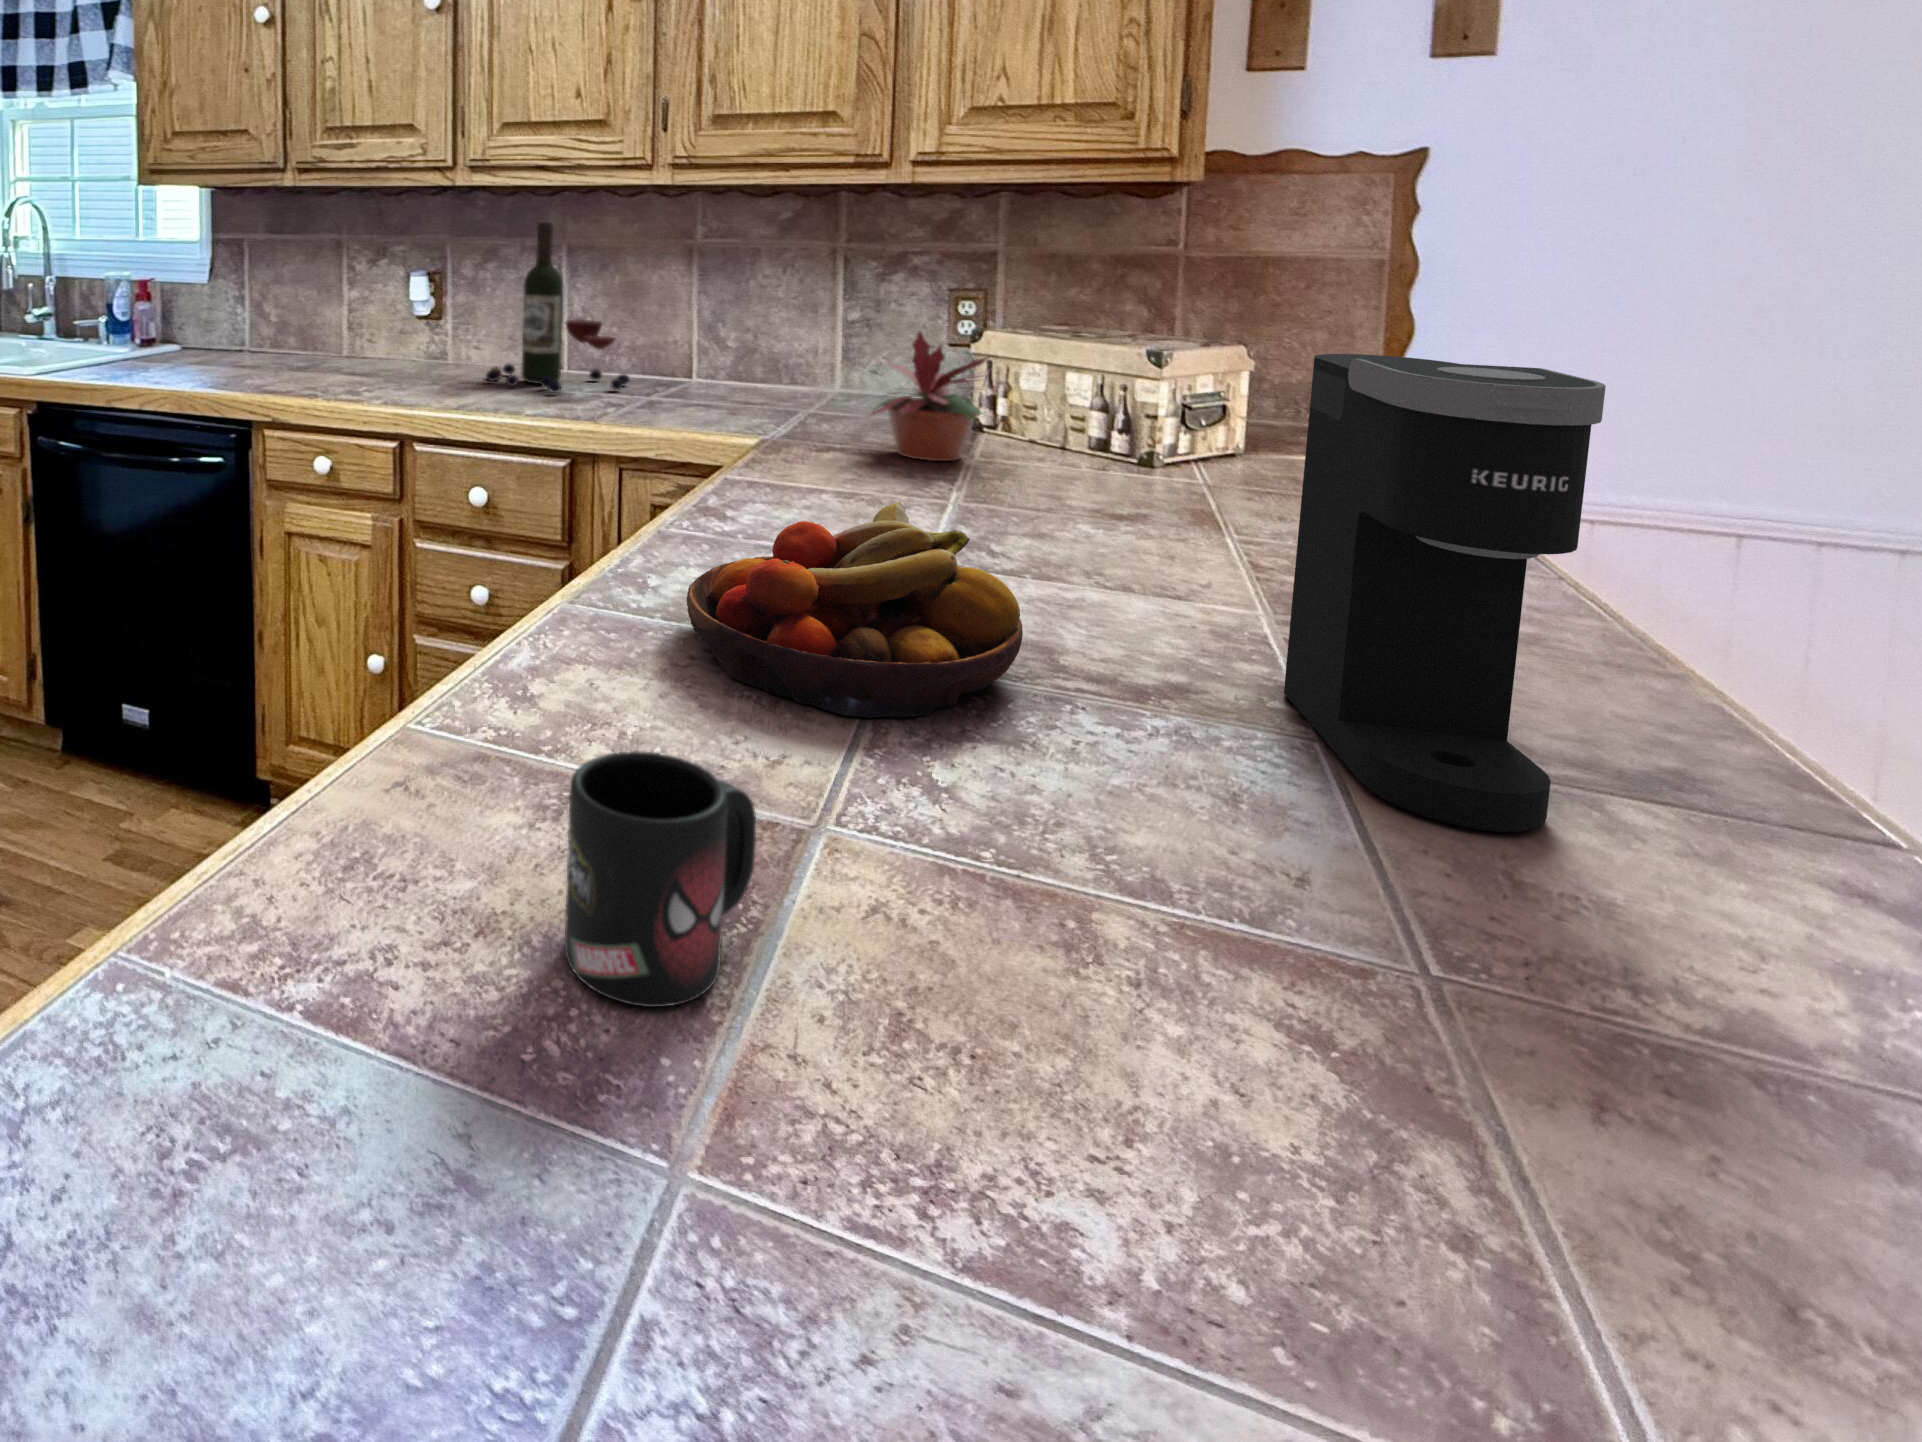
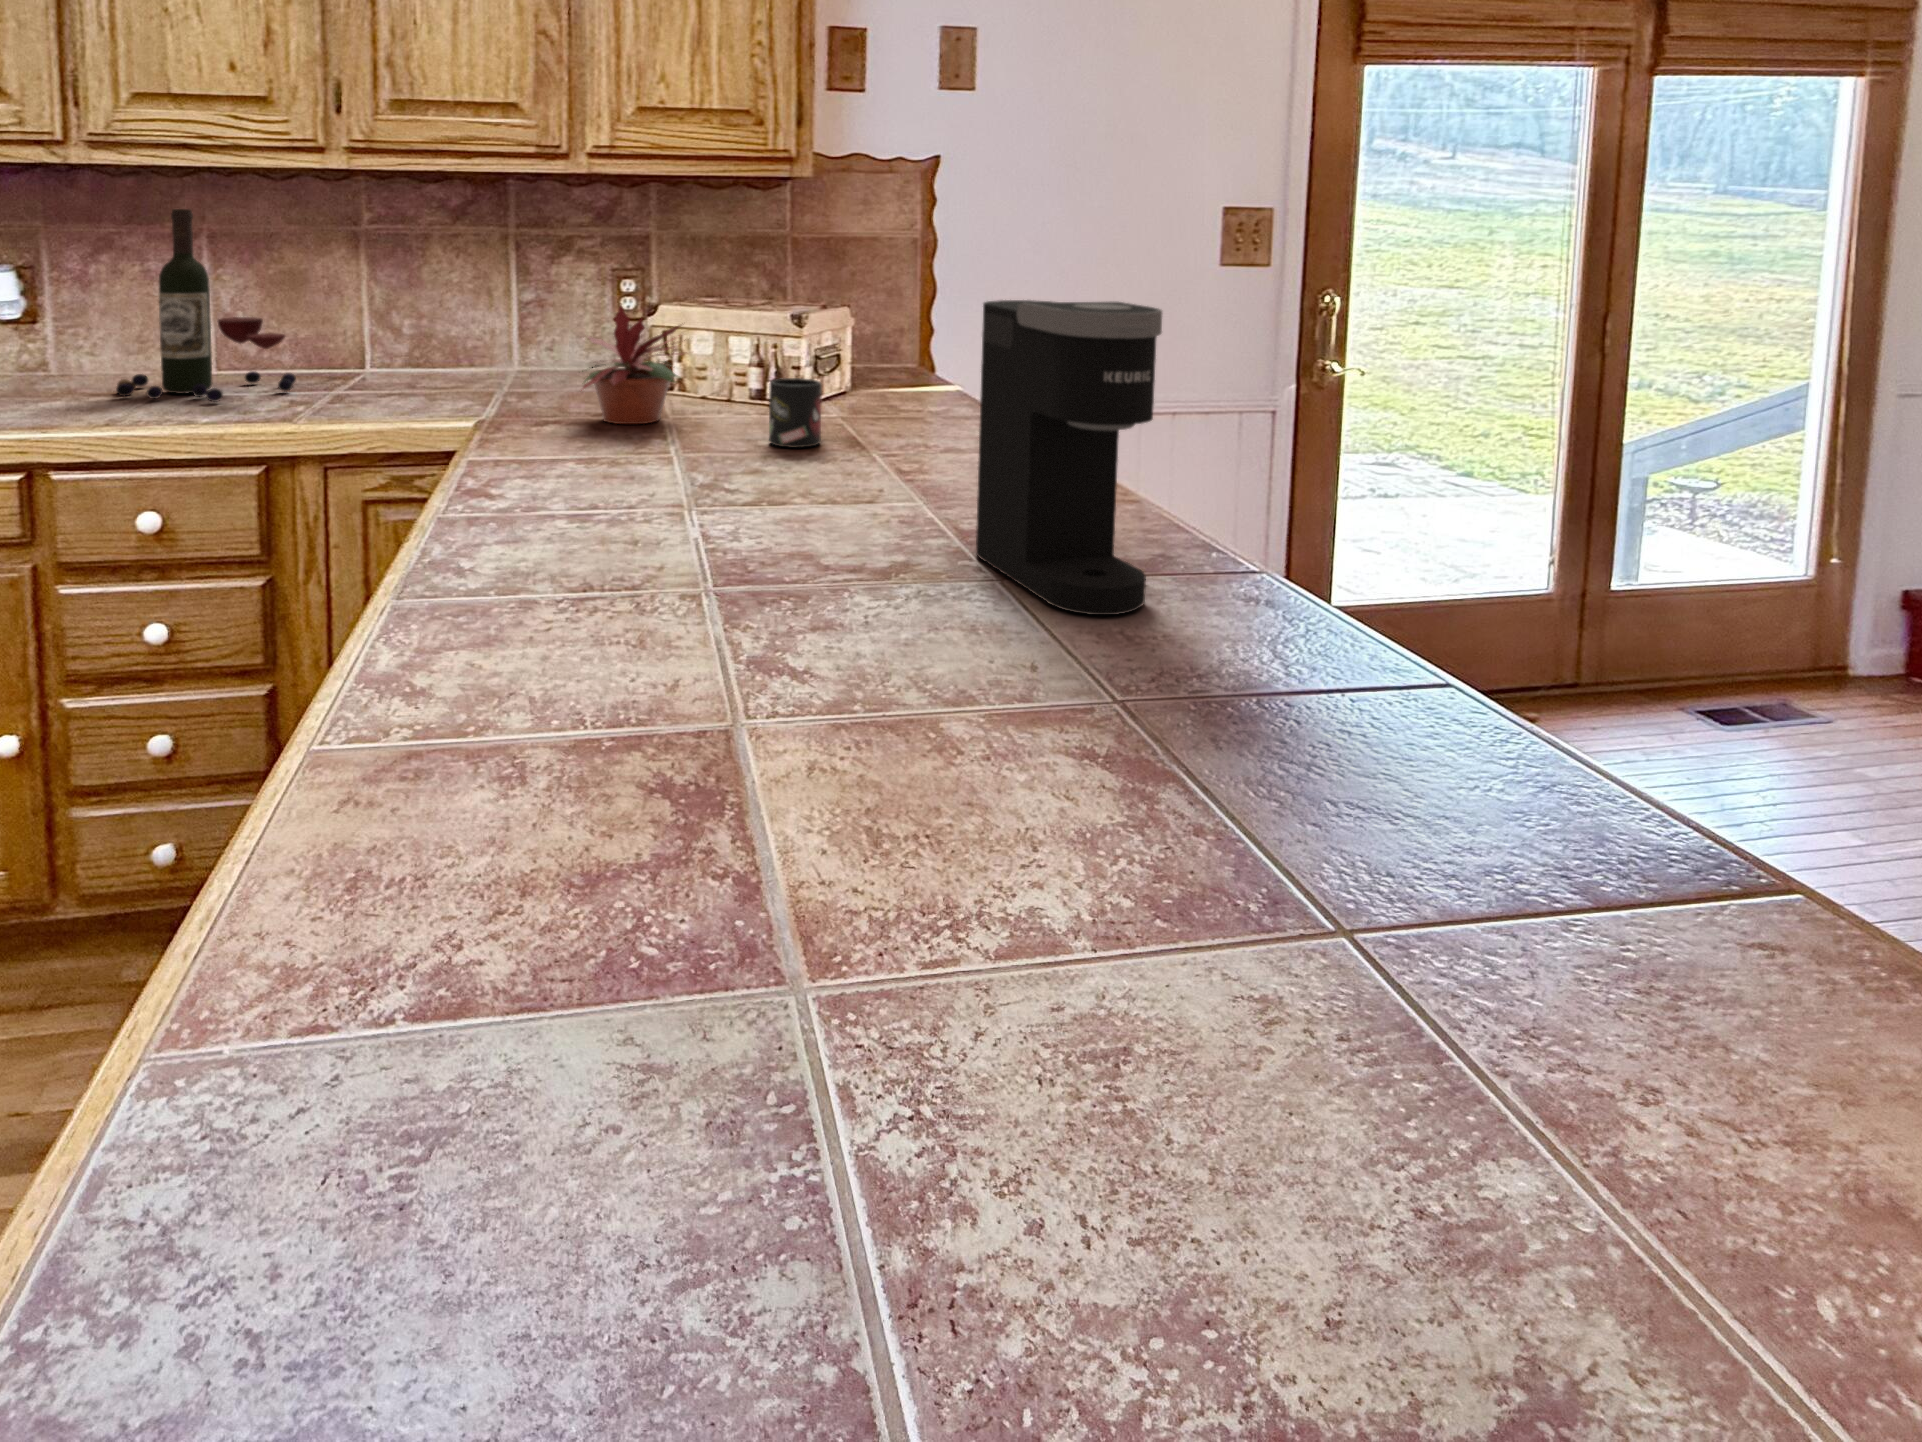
fruit bowl: present [686,502,1023,718] -> none [528,456,817,641]
mug: present [565,751,756,1007] -> present [769,378,822,448]

